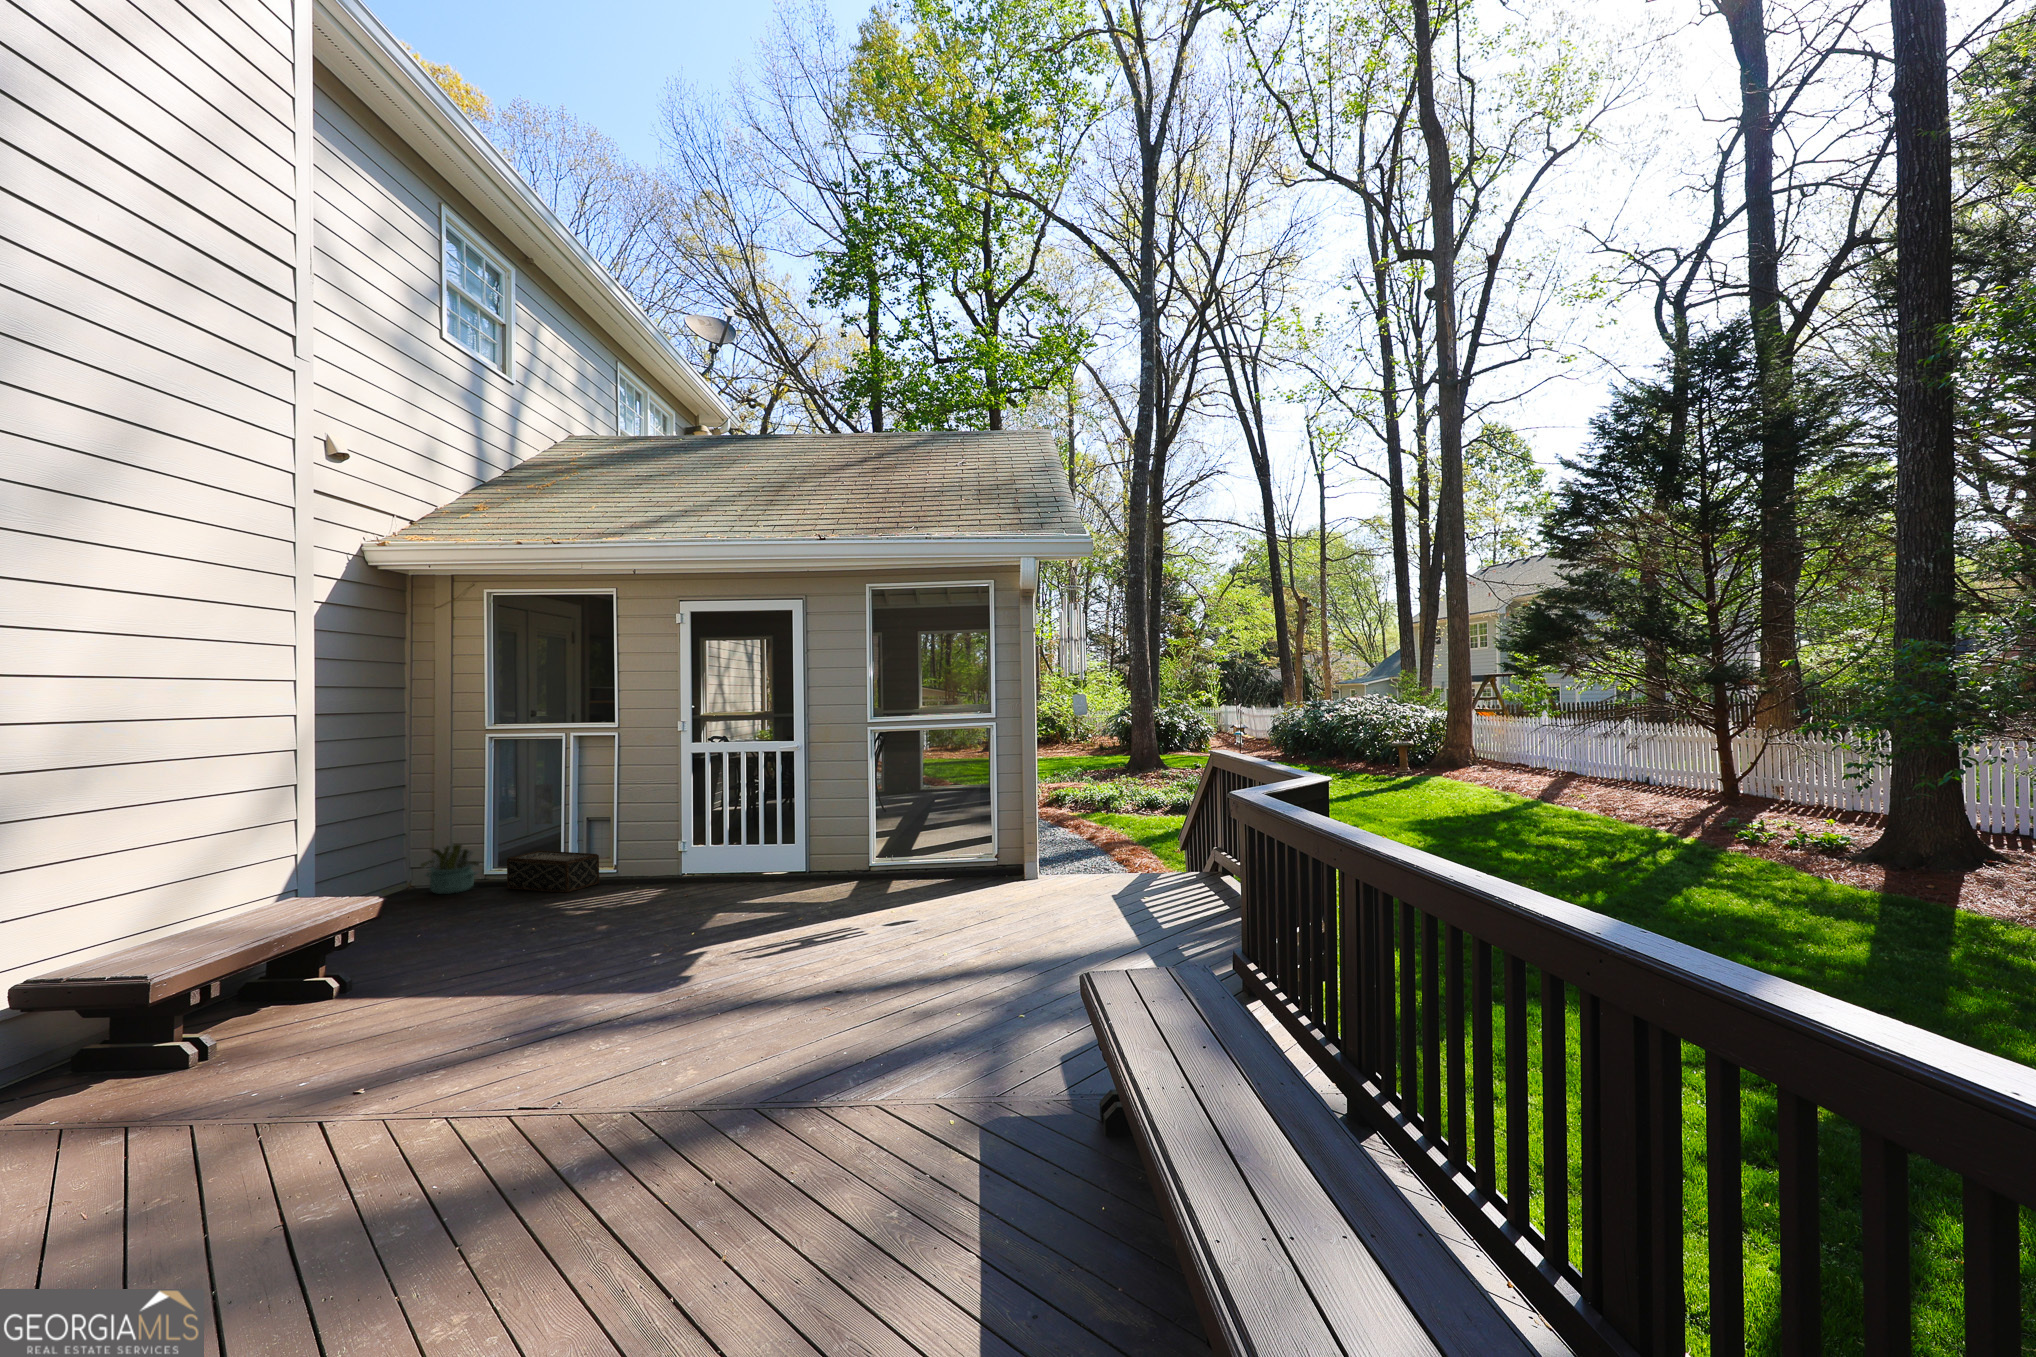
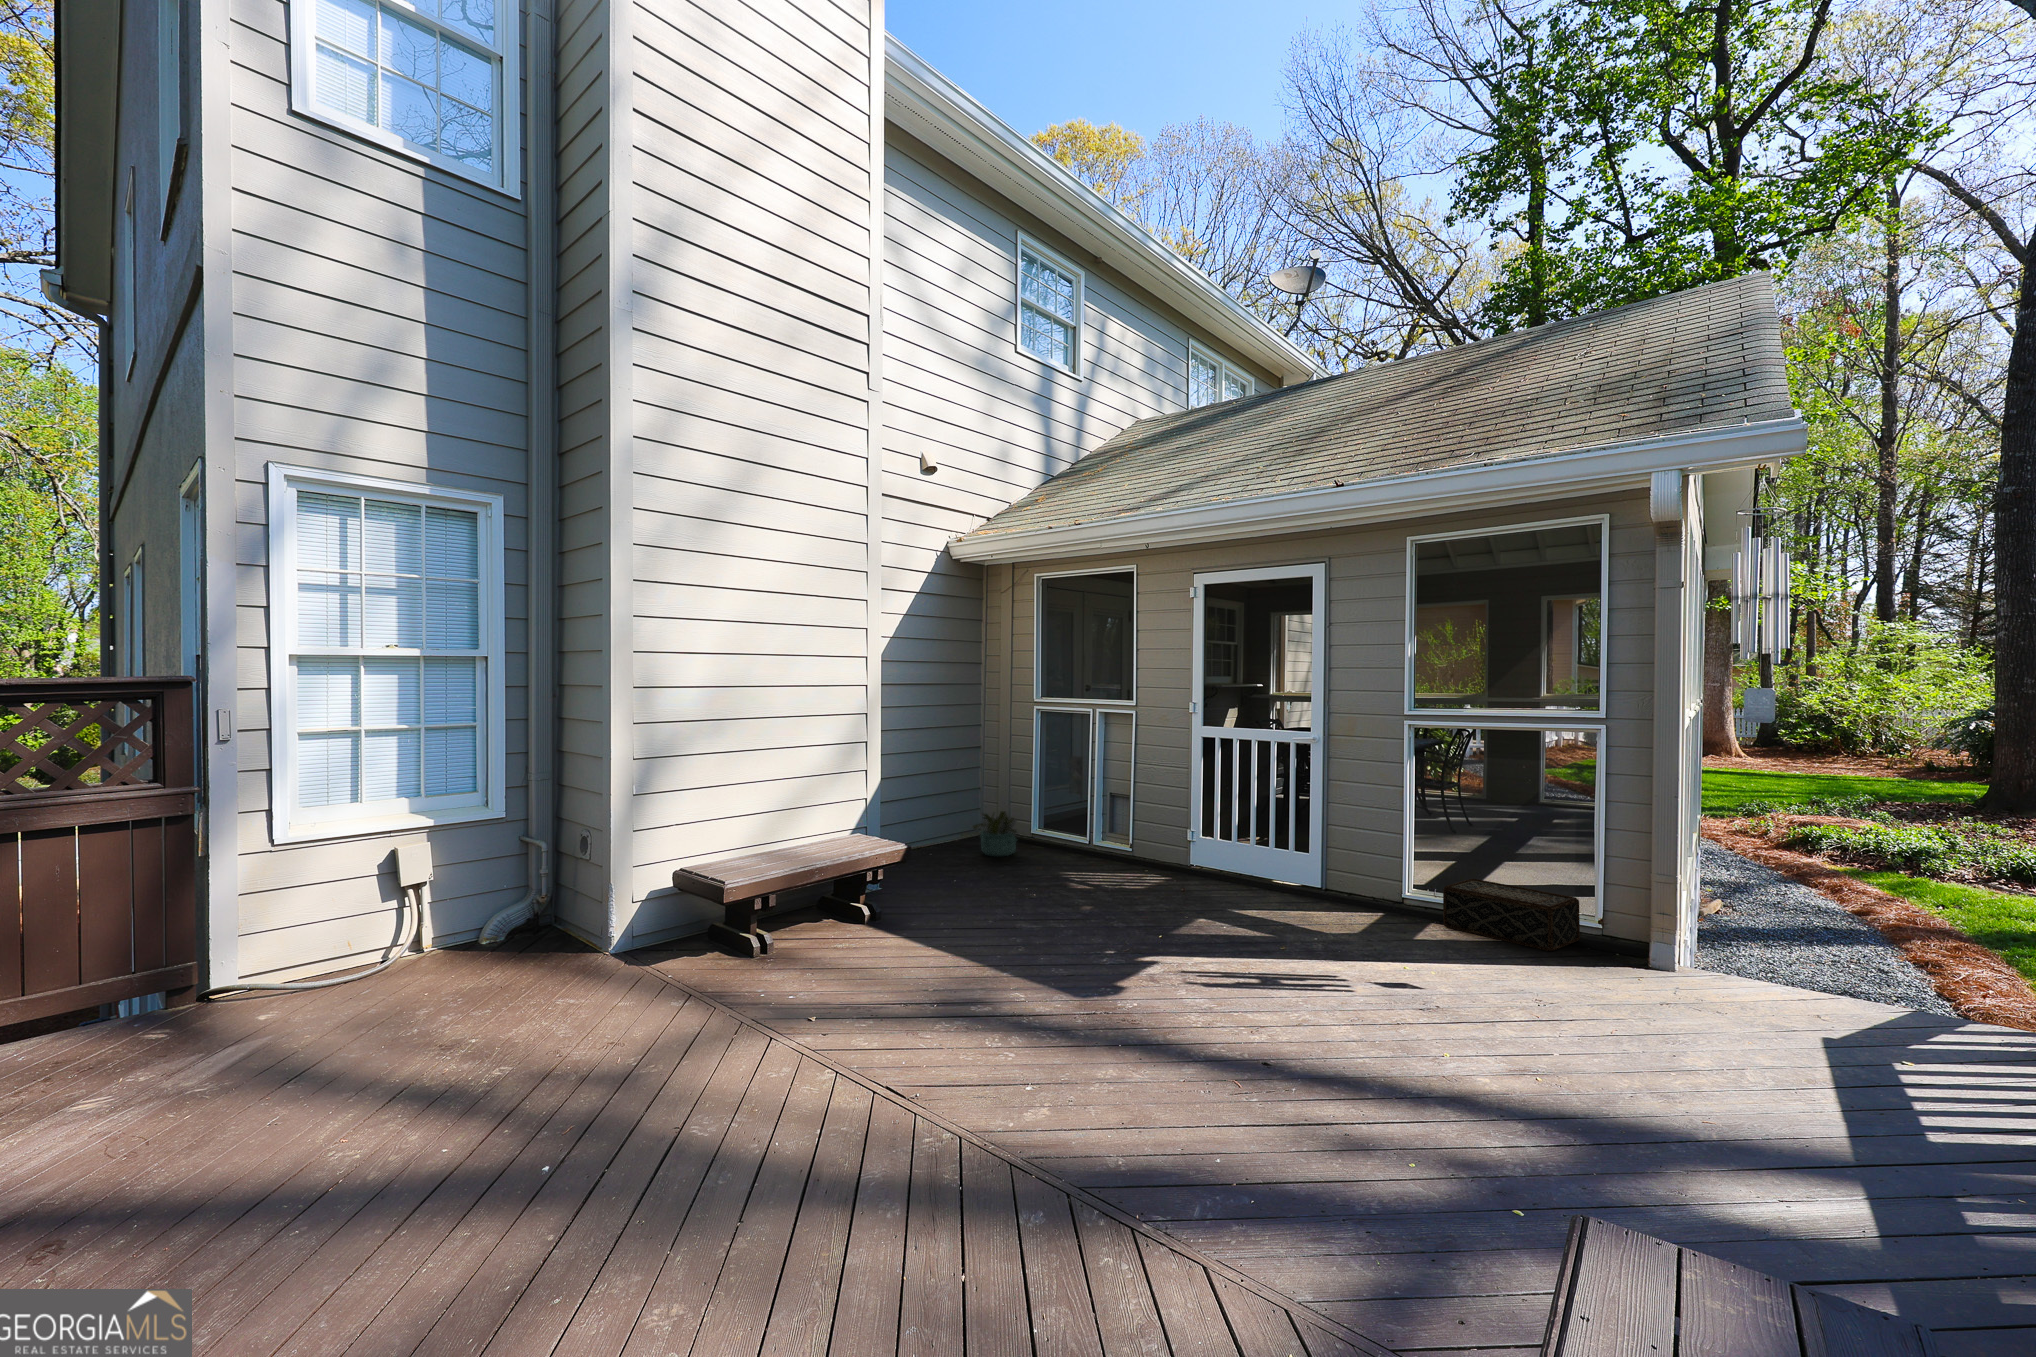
woven basket: present [507,851,599,893] -> present [1443,879,1580,951]

